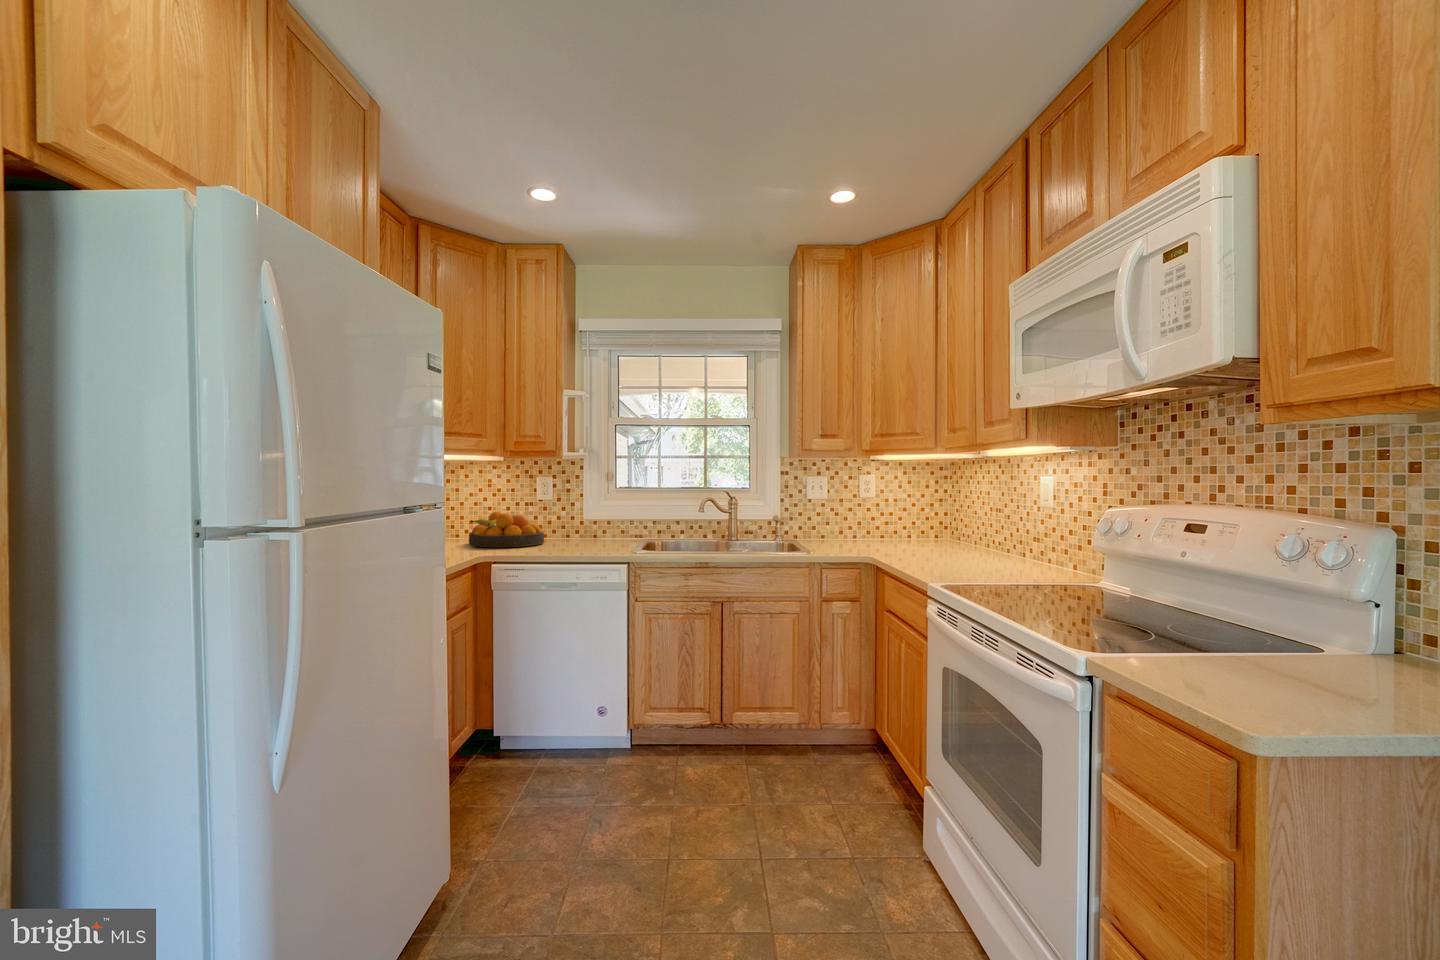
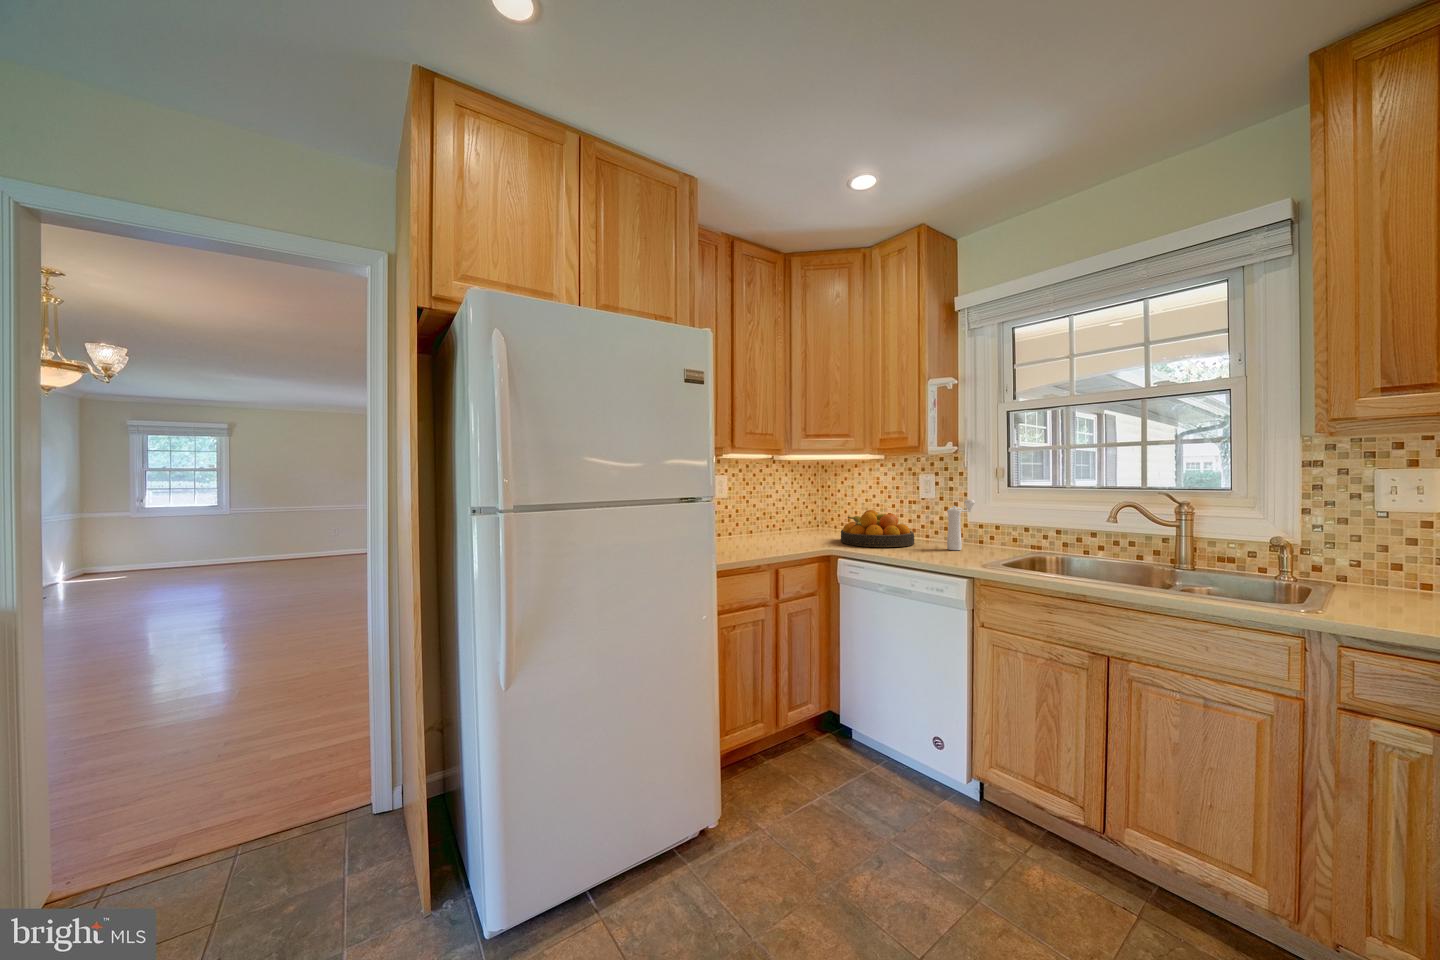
pepper mill: none [577,499,594,543] -> present [947,500,975,550]

